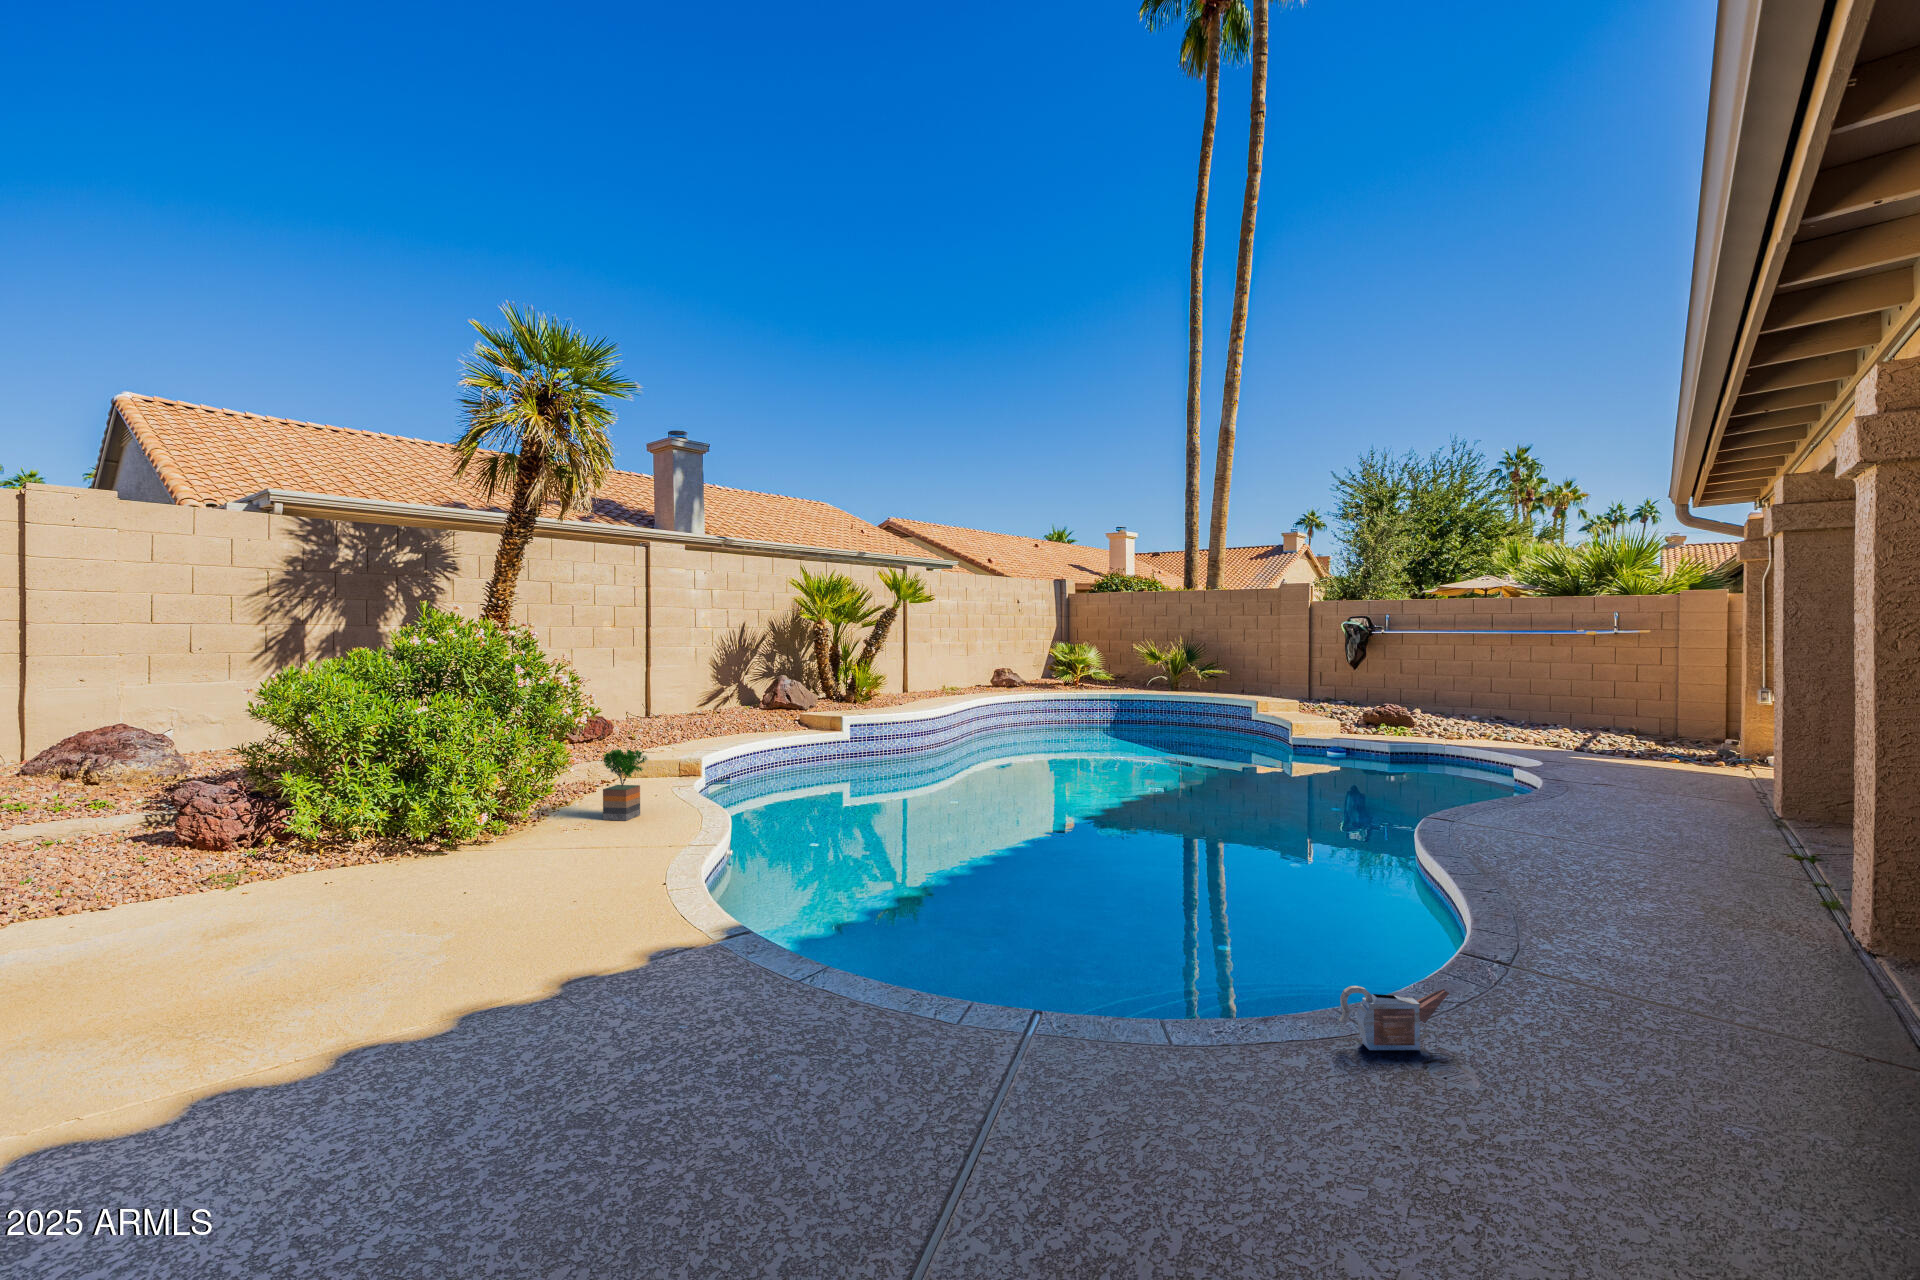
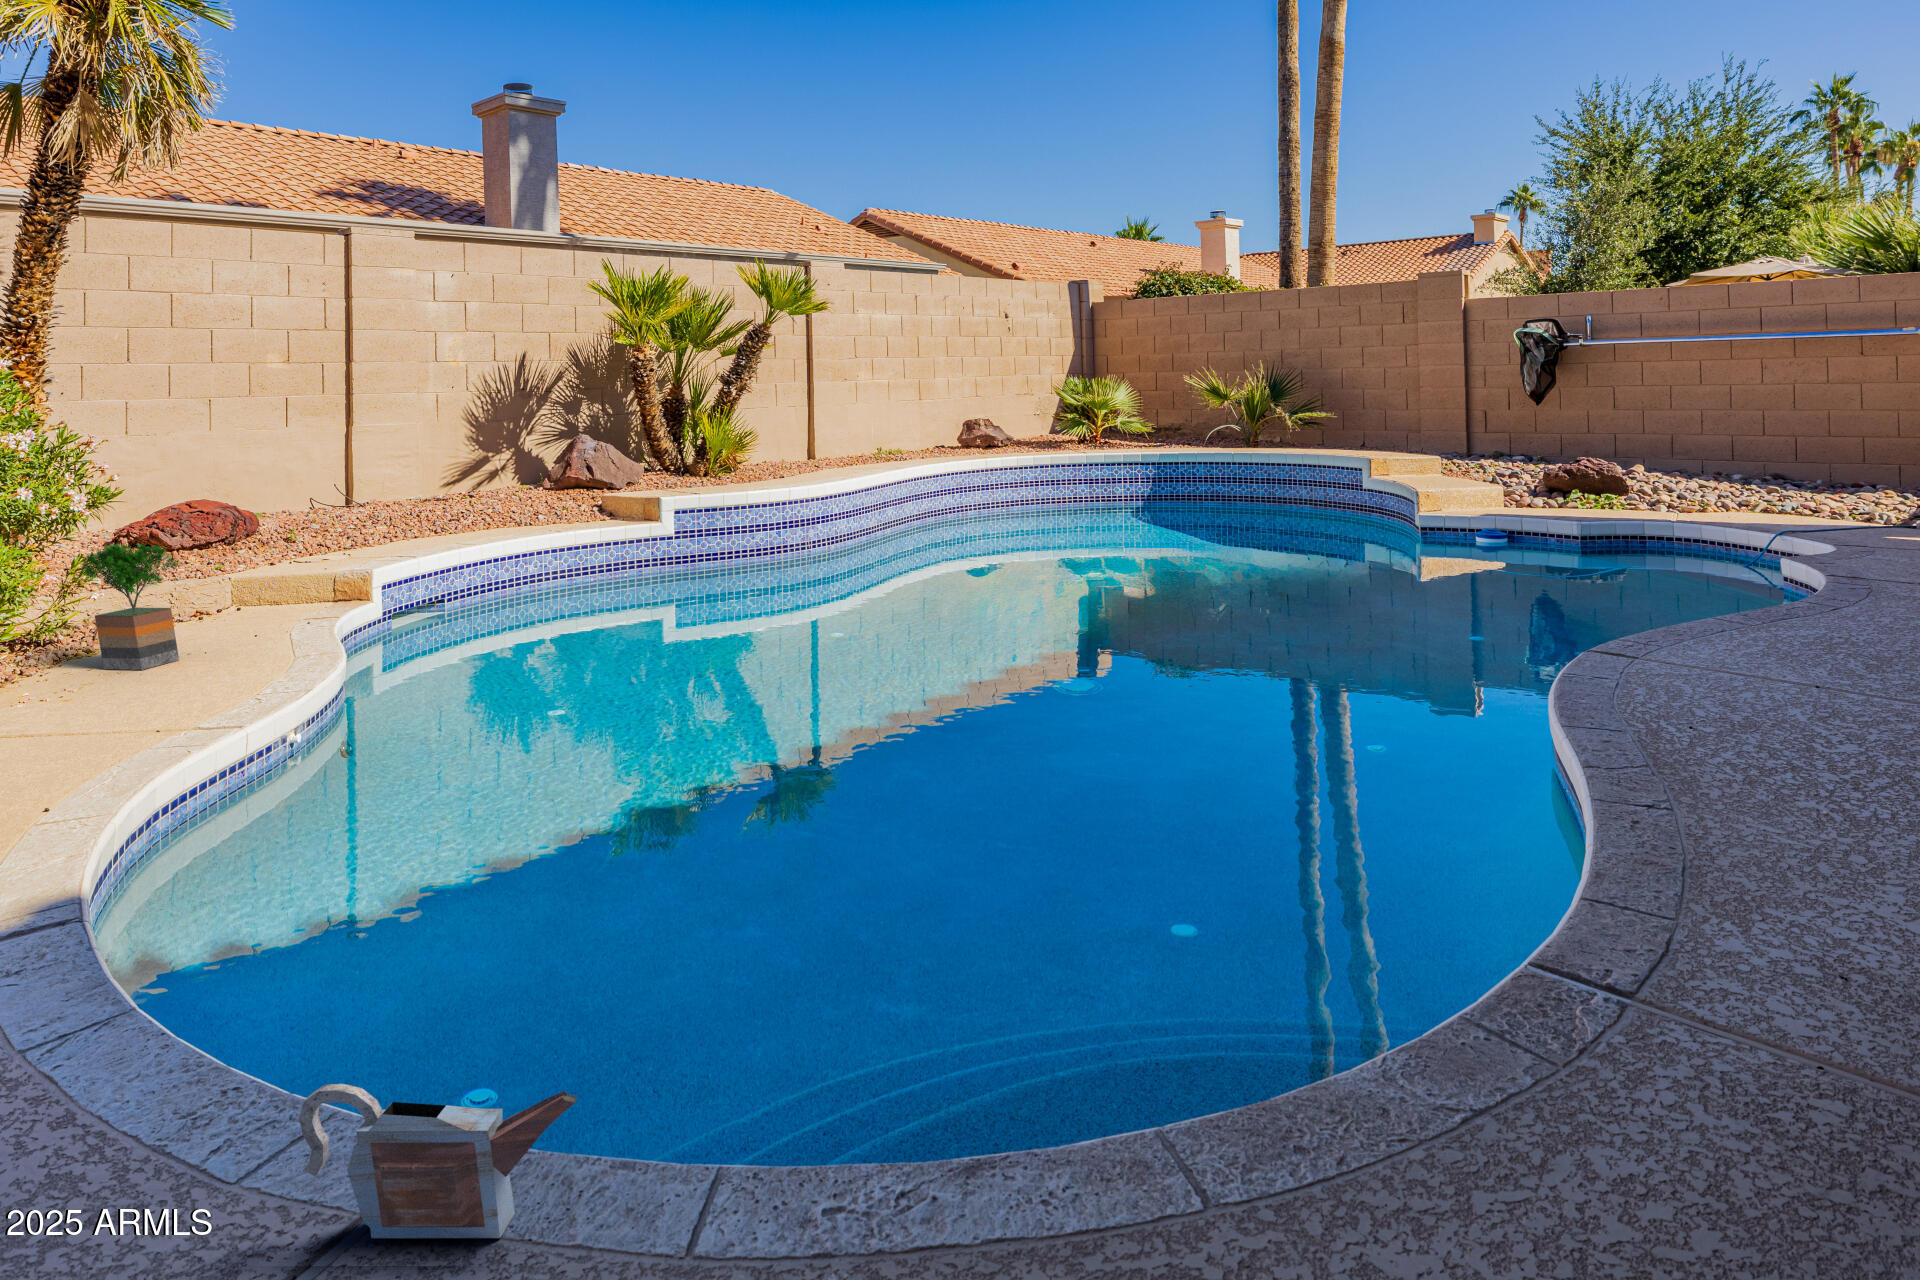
watering can: present [1339,986,1449,1050] -> present [299,1084,578,1238]

